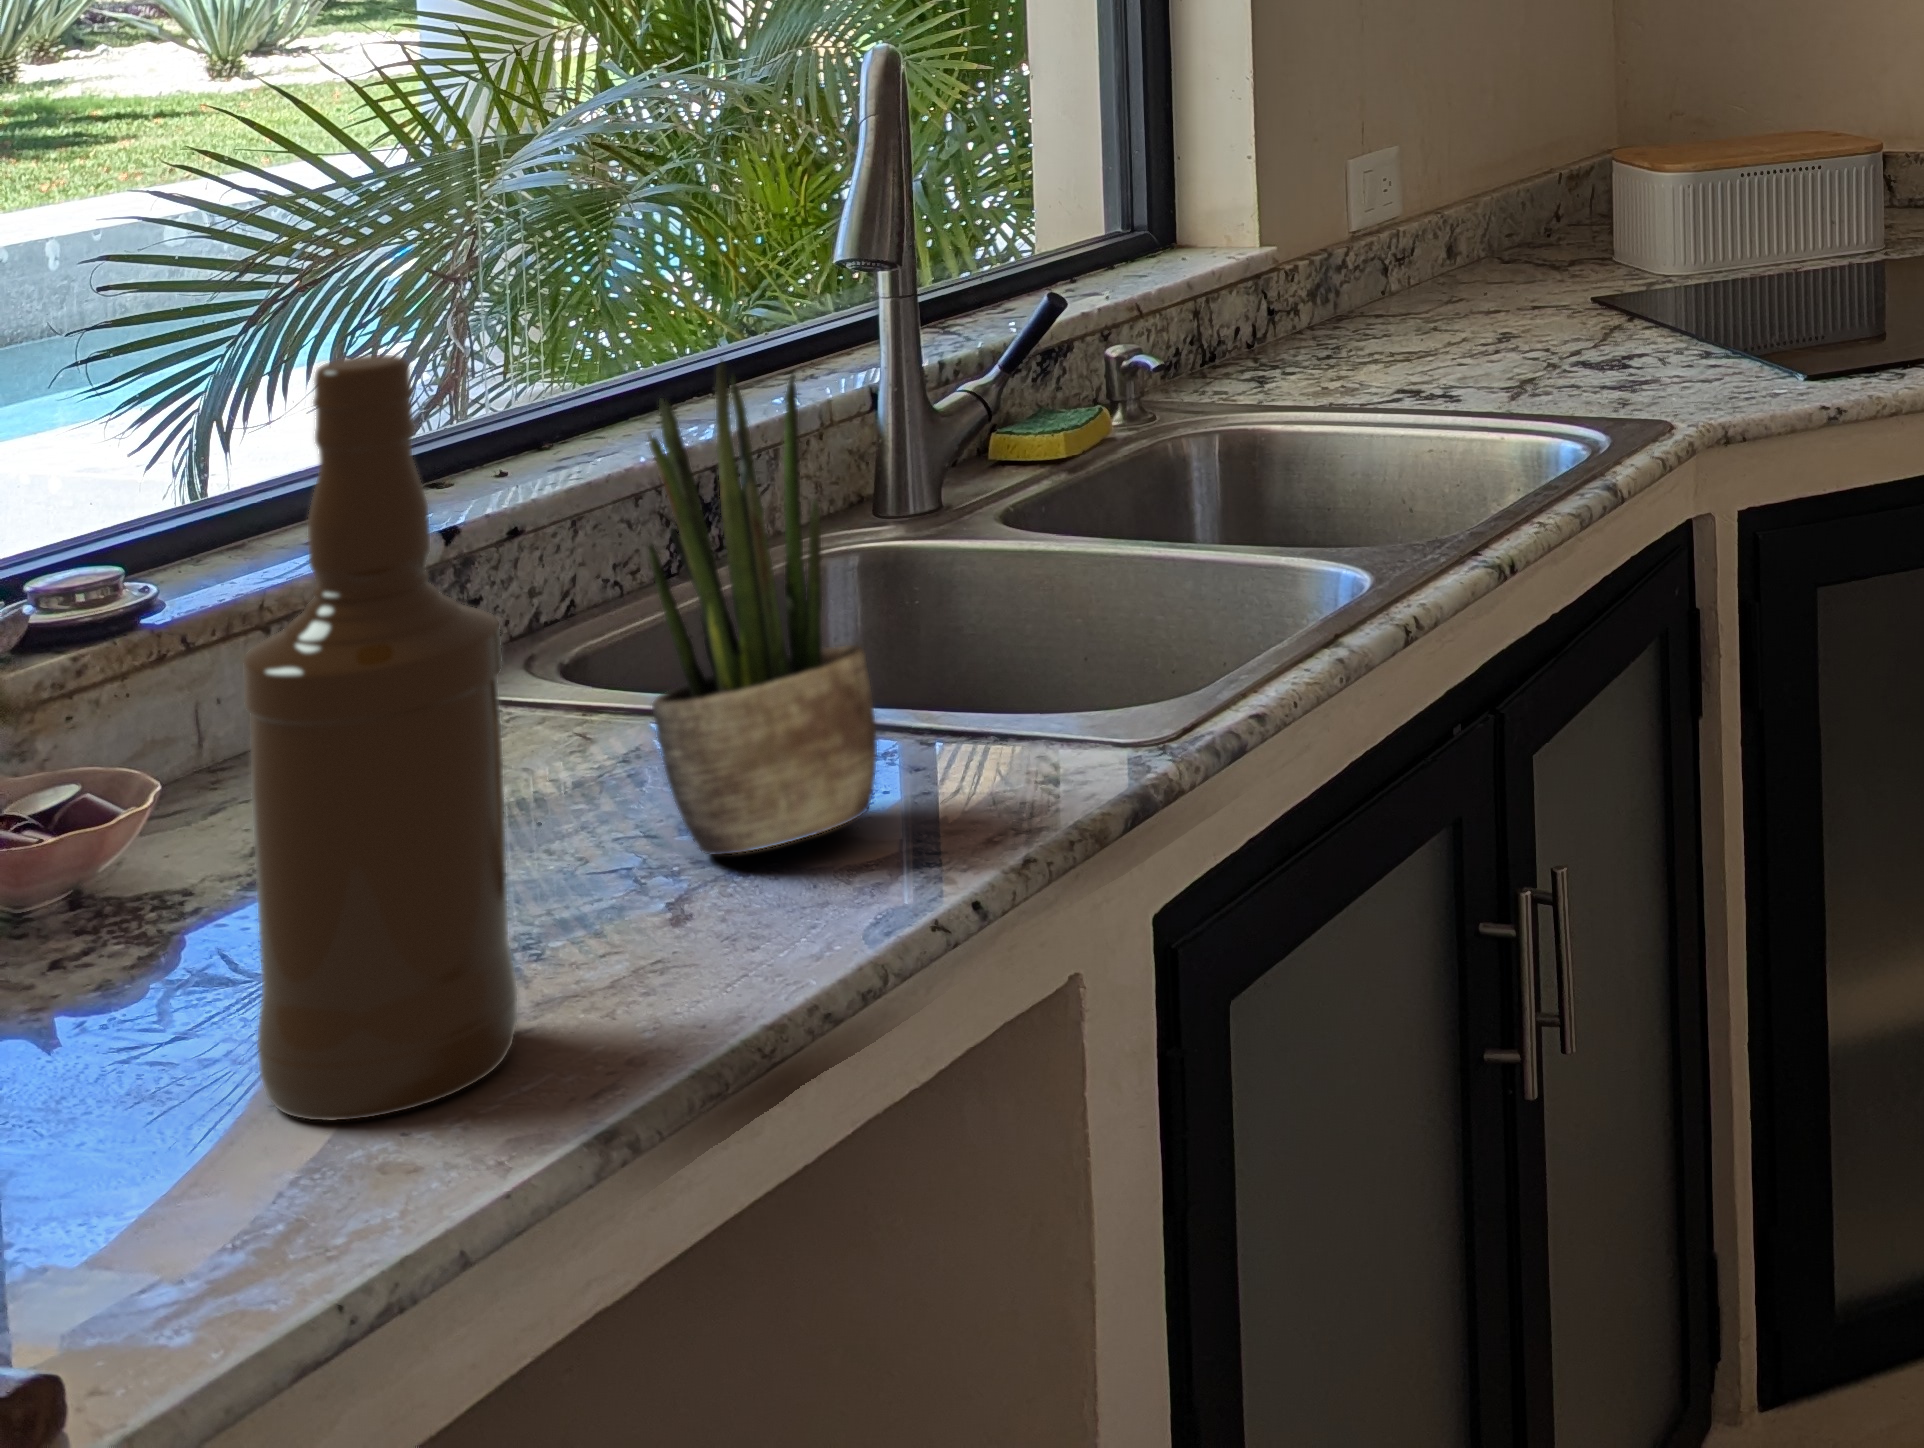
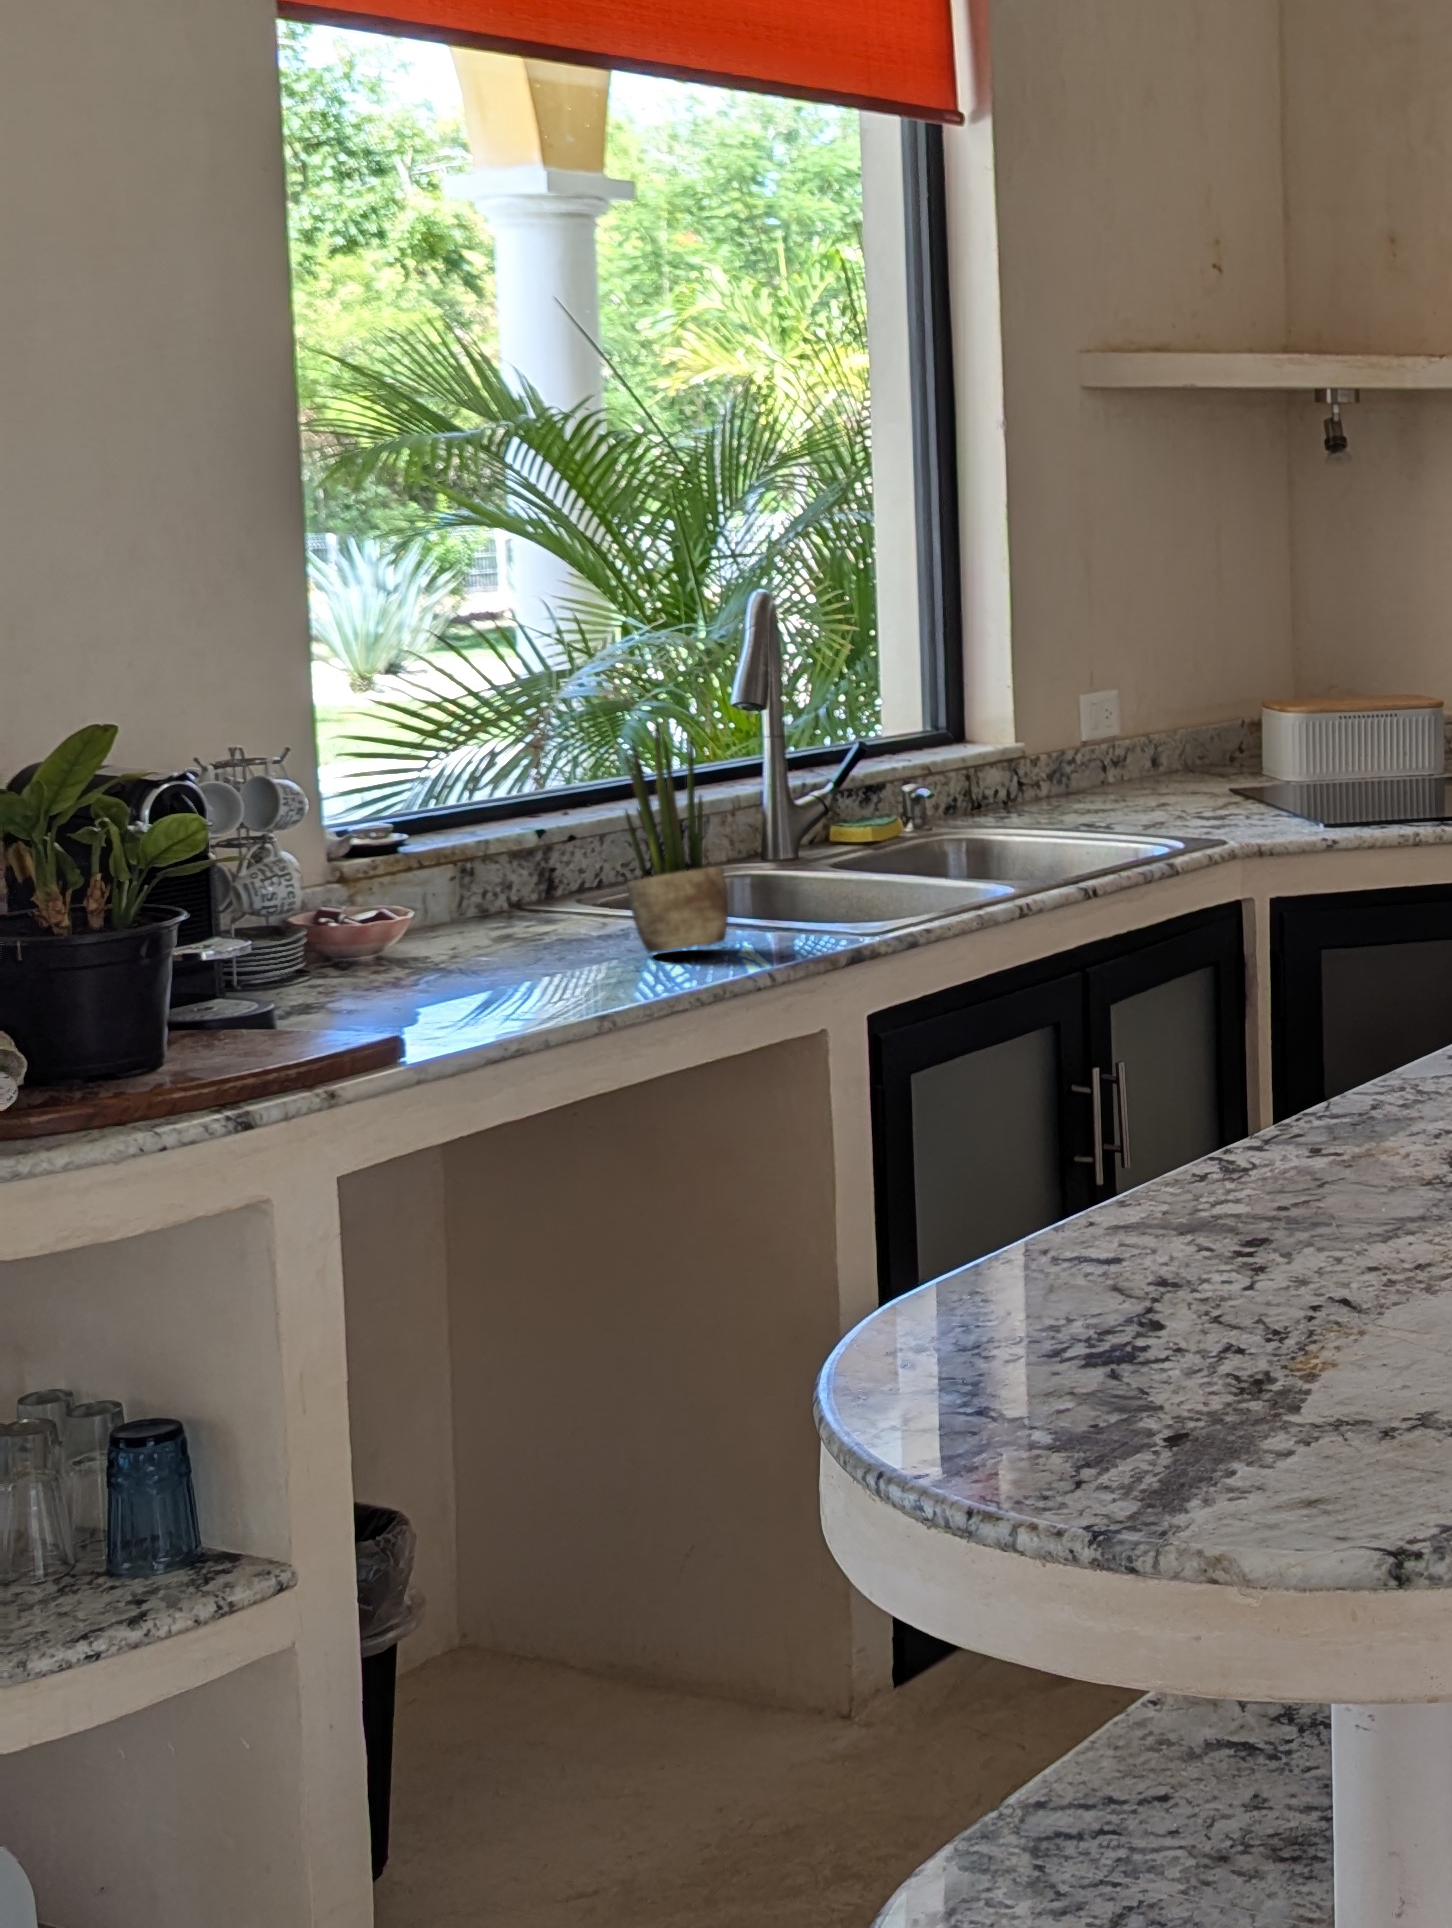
bottle: present [244,355,517,1120] -> none [458,692,564,1005]

